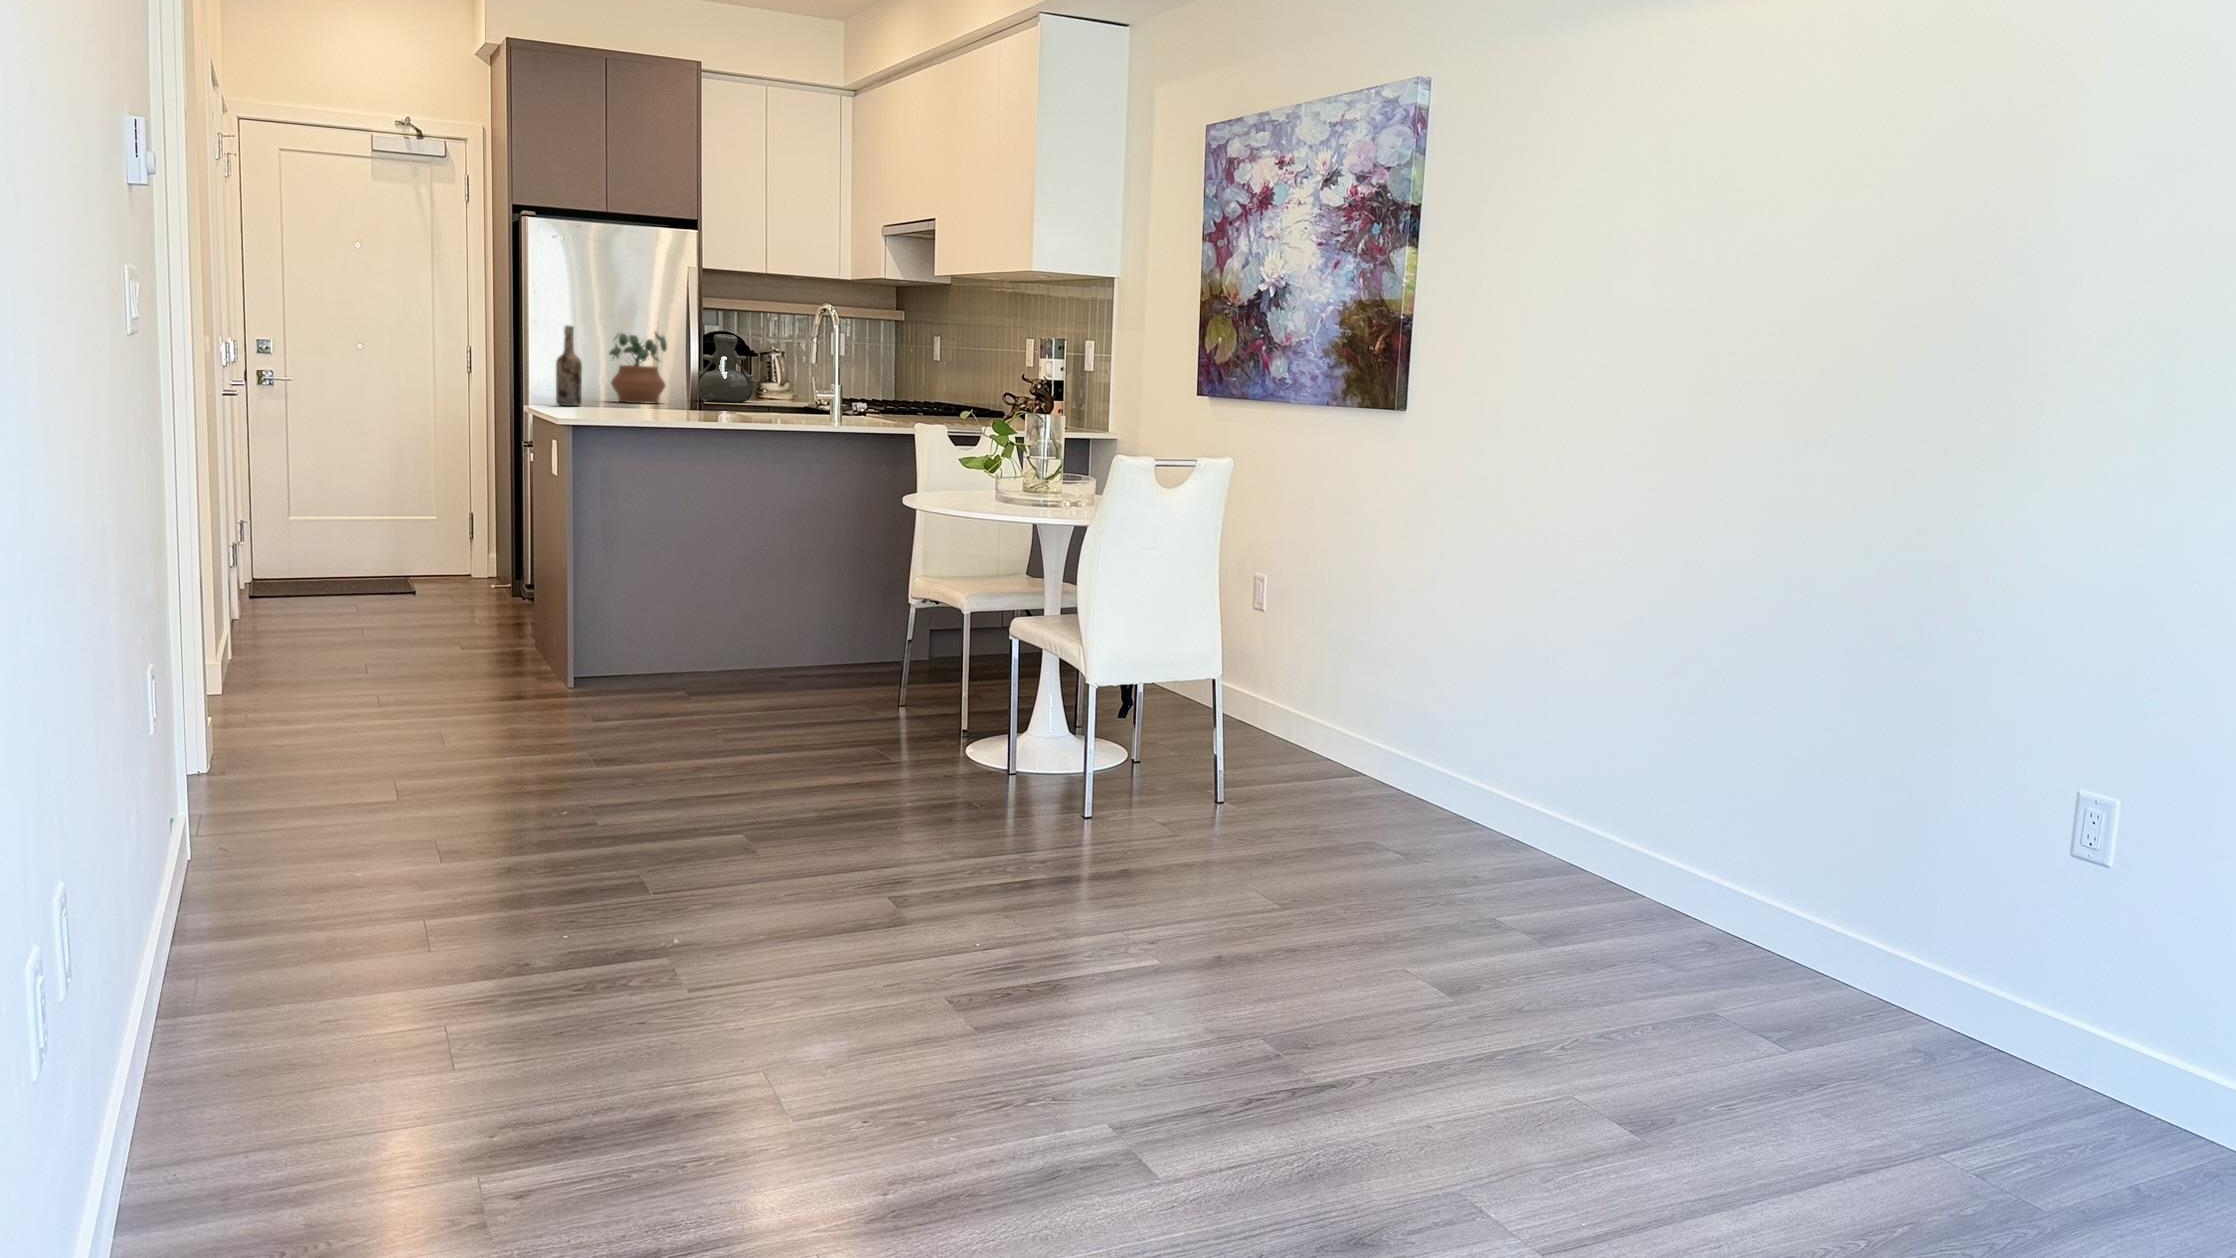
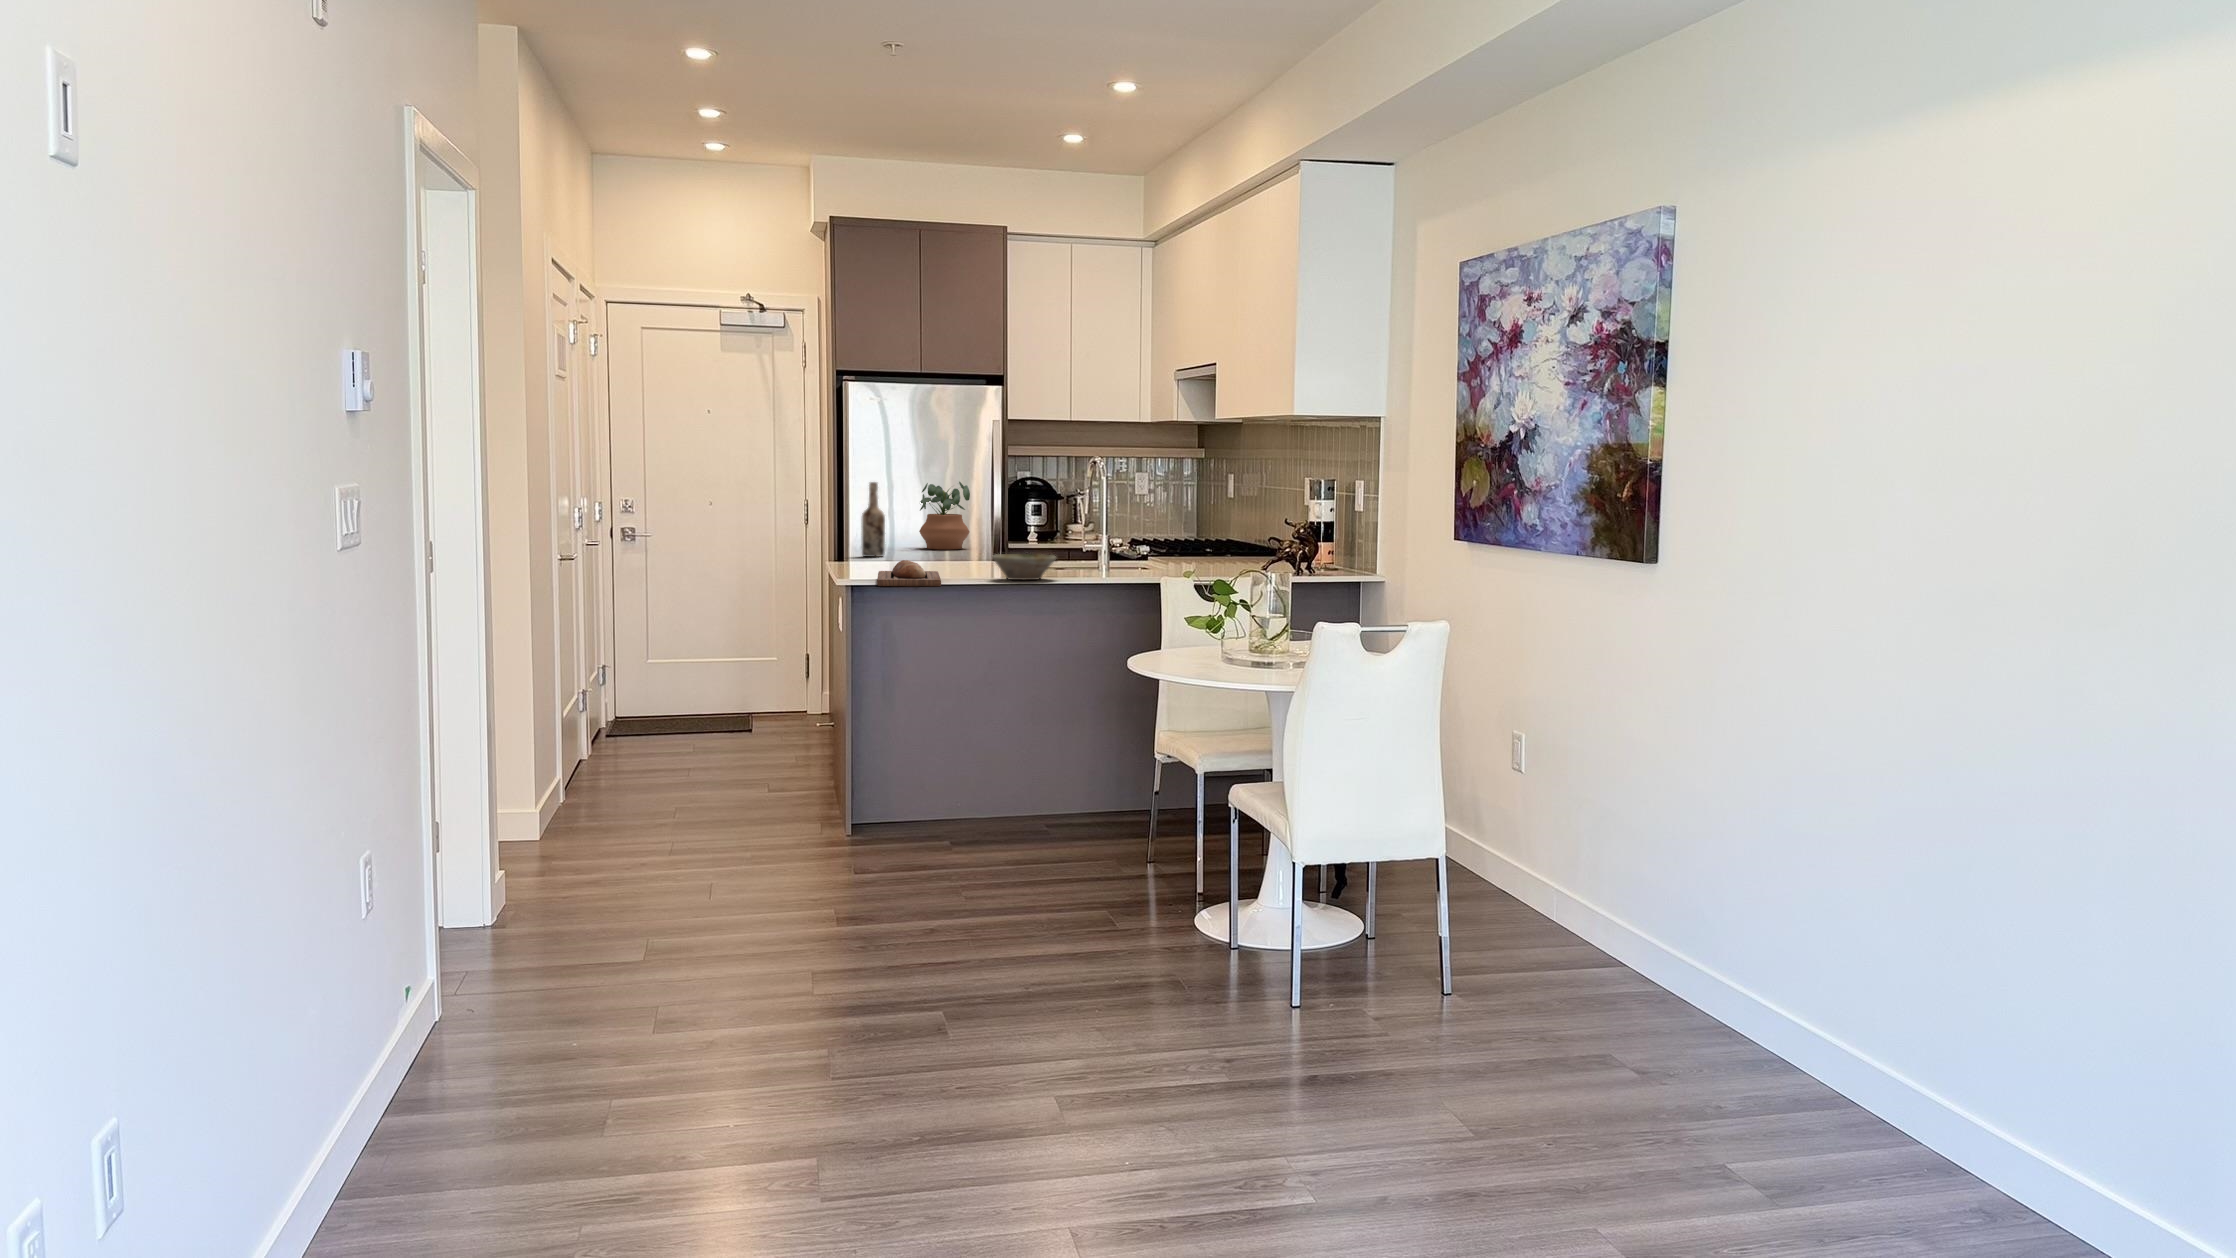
vase: present [697,334,758,402] -> none [998,480,1060,544]
bowl: none [727,400,795,427] -> present [992,554,1056,580]
bread loaf: none [603,402,680,429] -> present [877,560,941,586]

